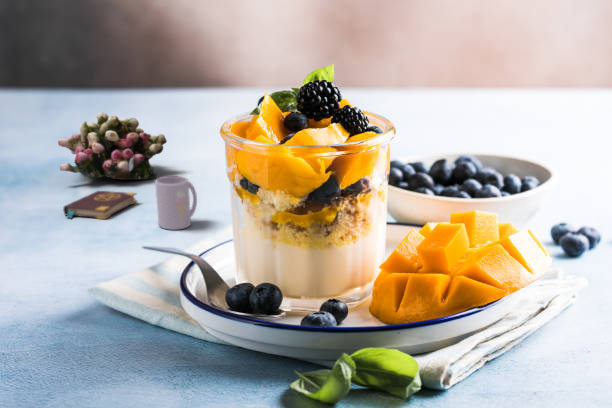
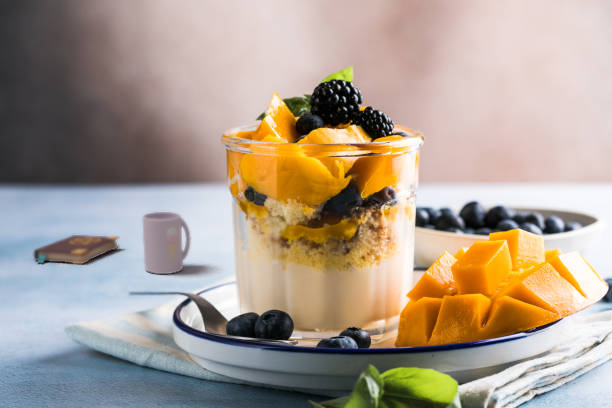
flower arrangement: present [58,112,167,180] -> none [29,150,155,226]

